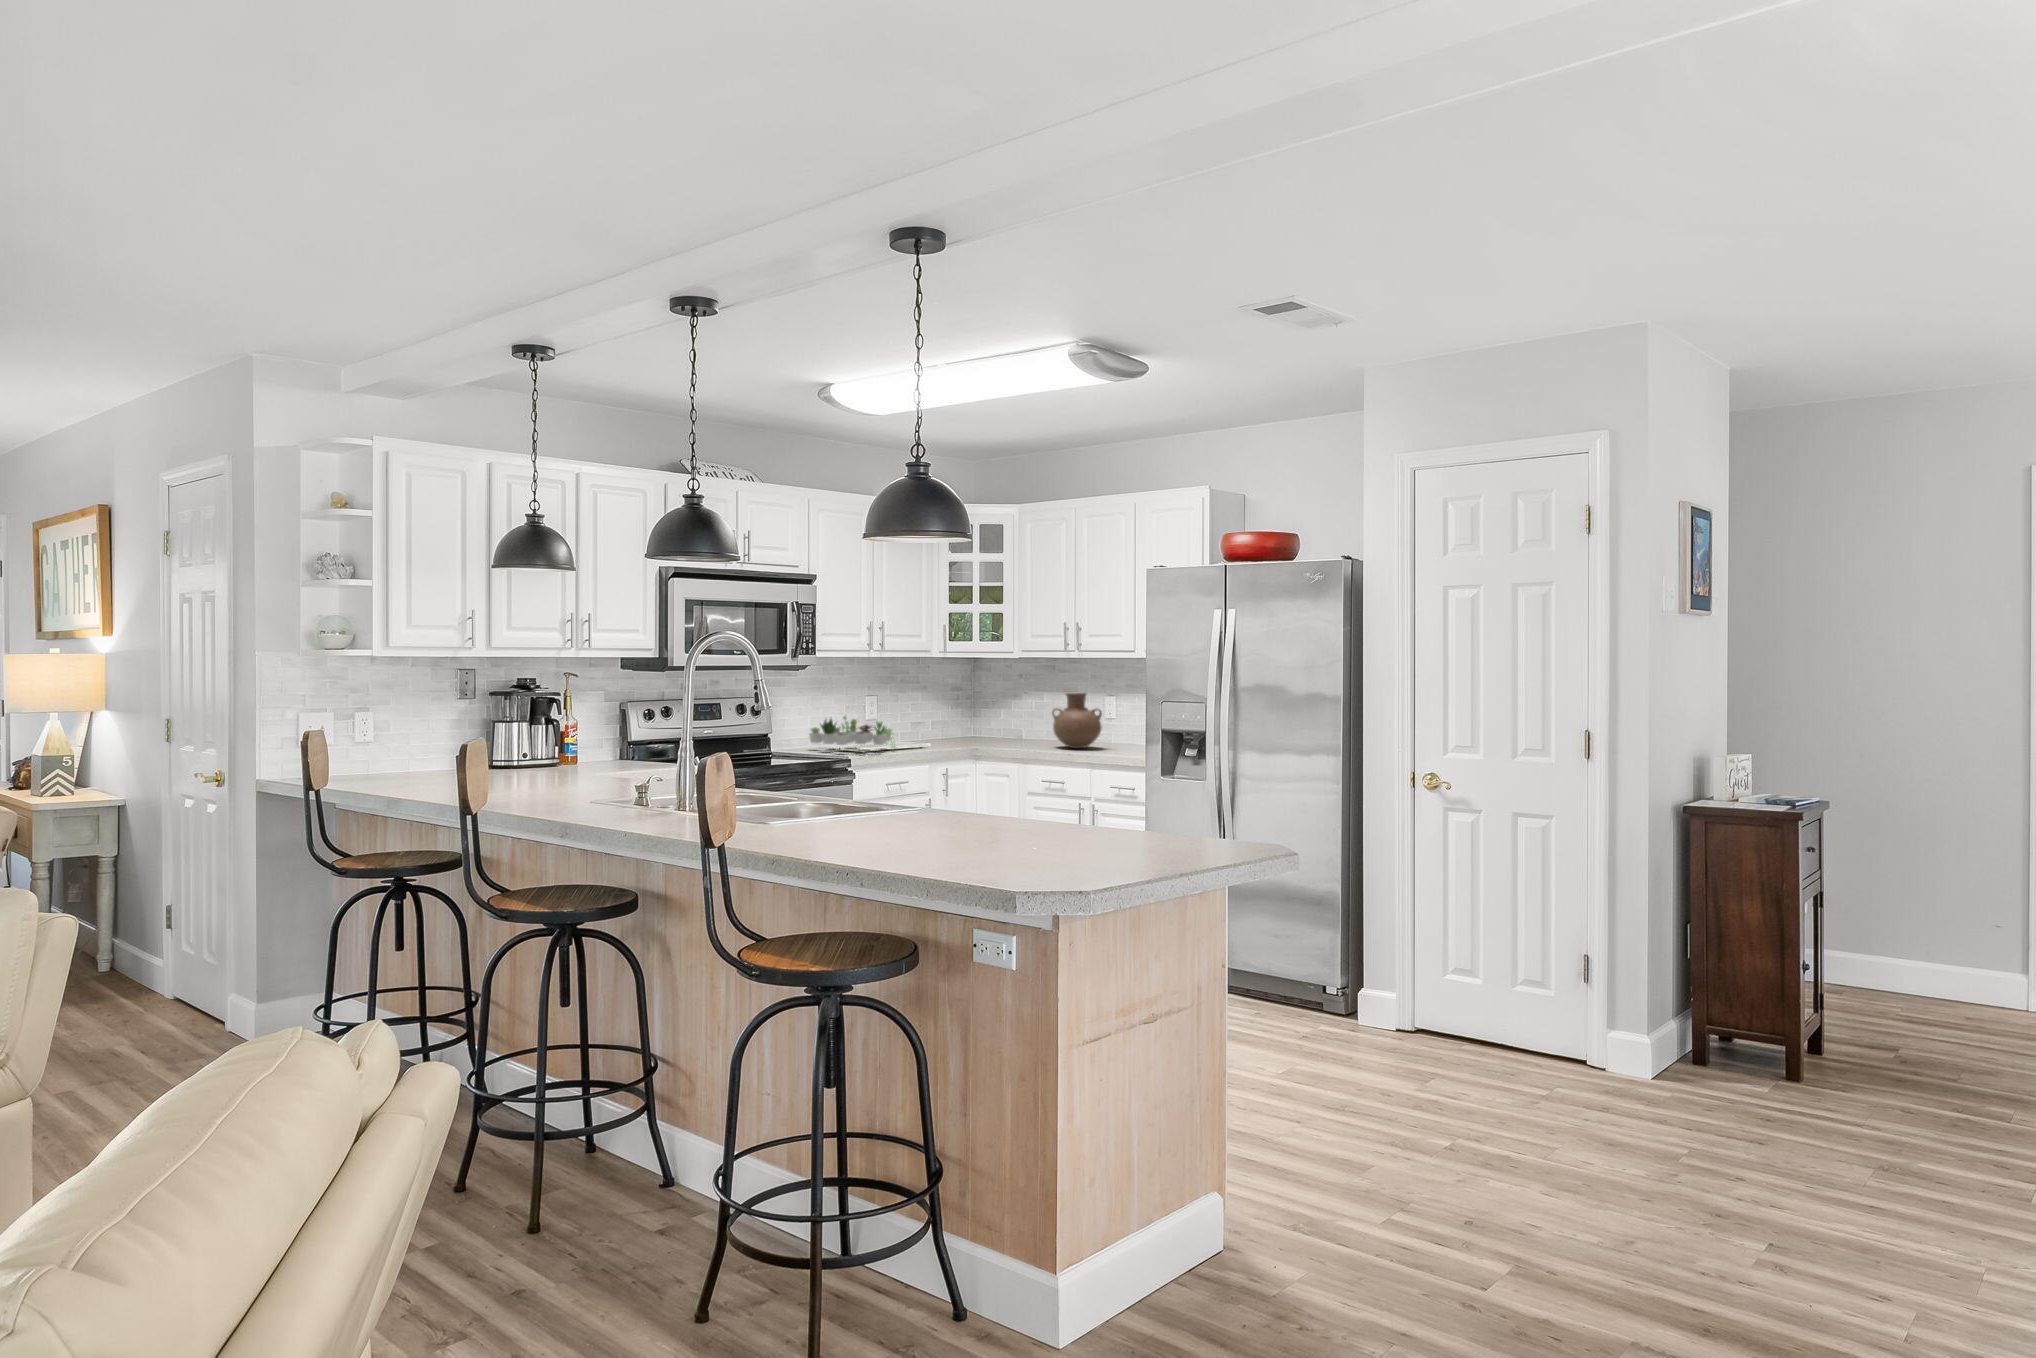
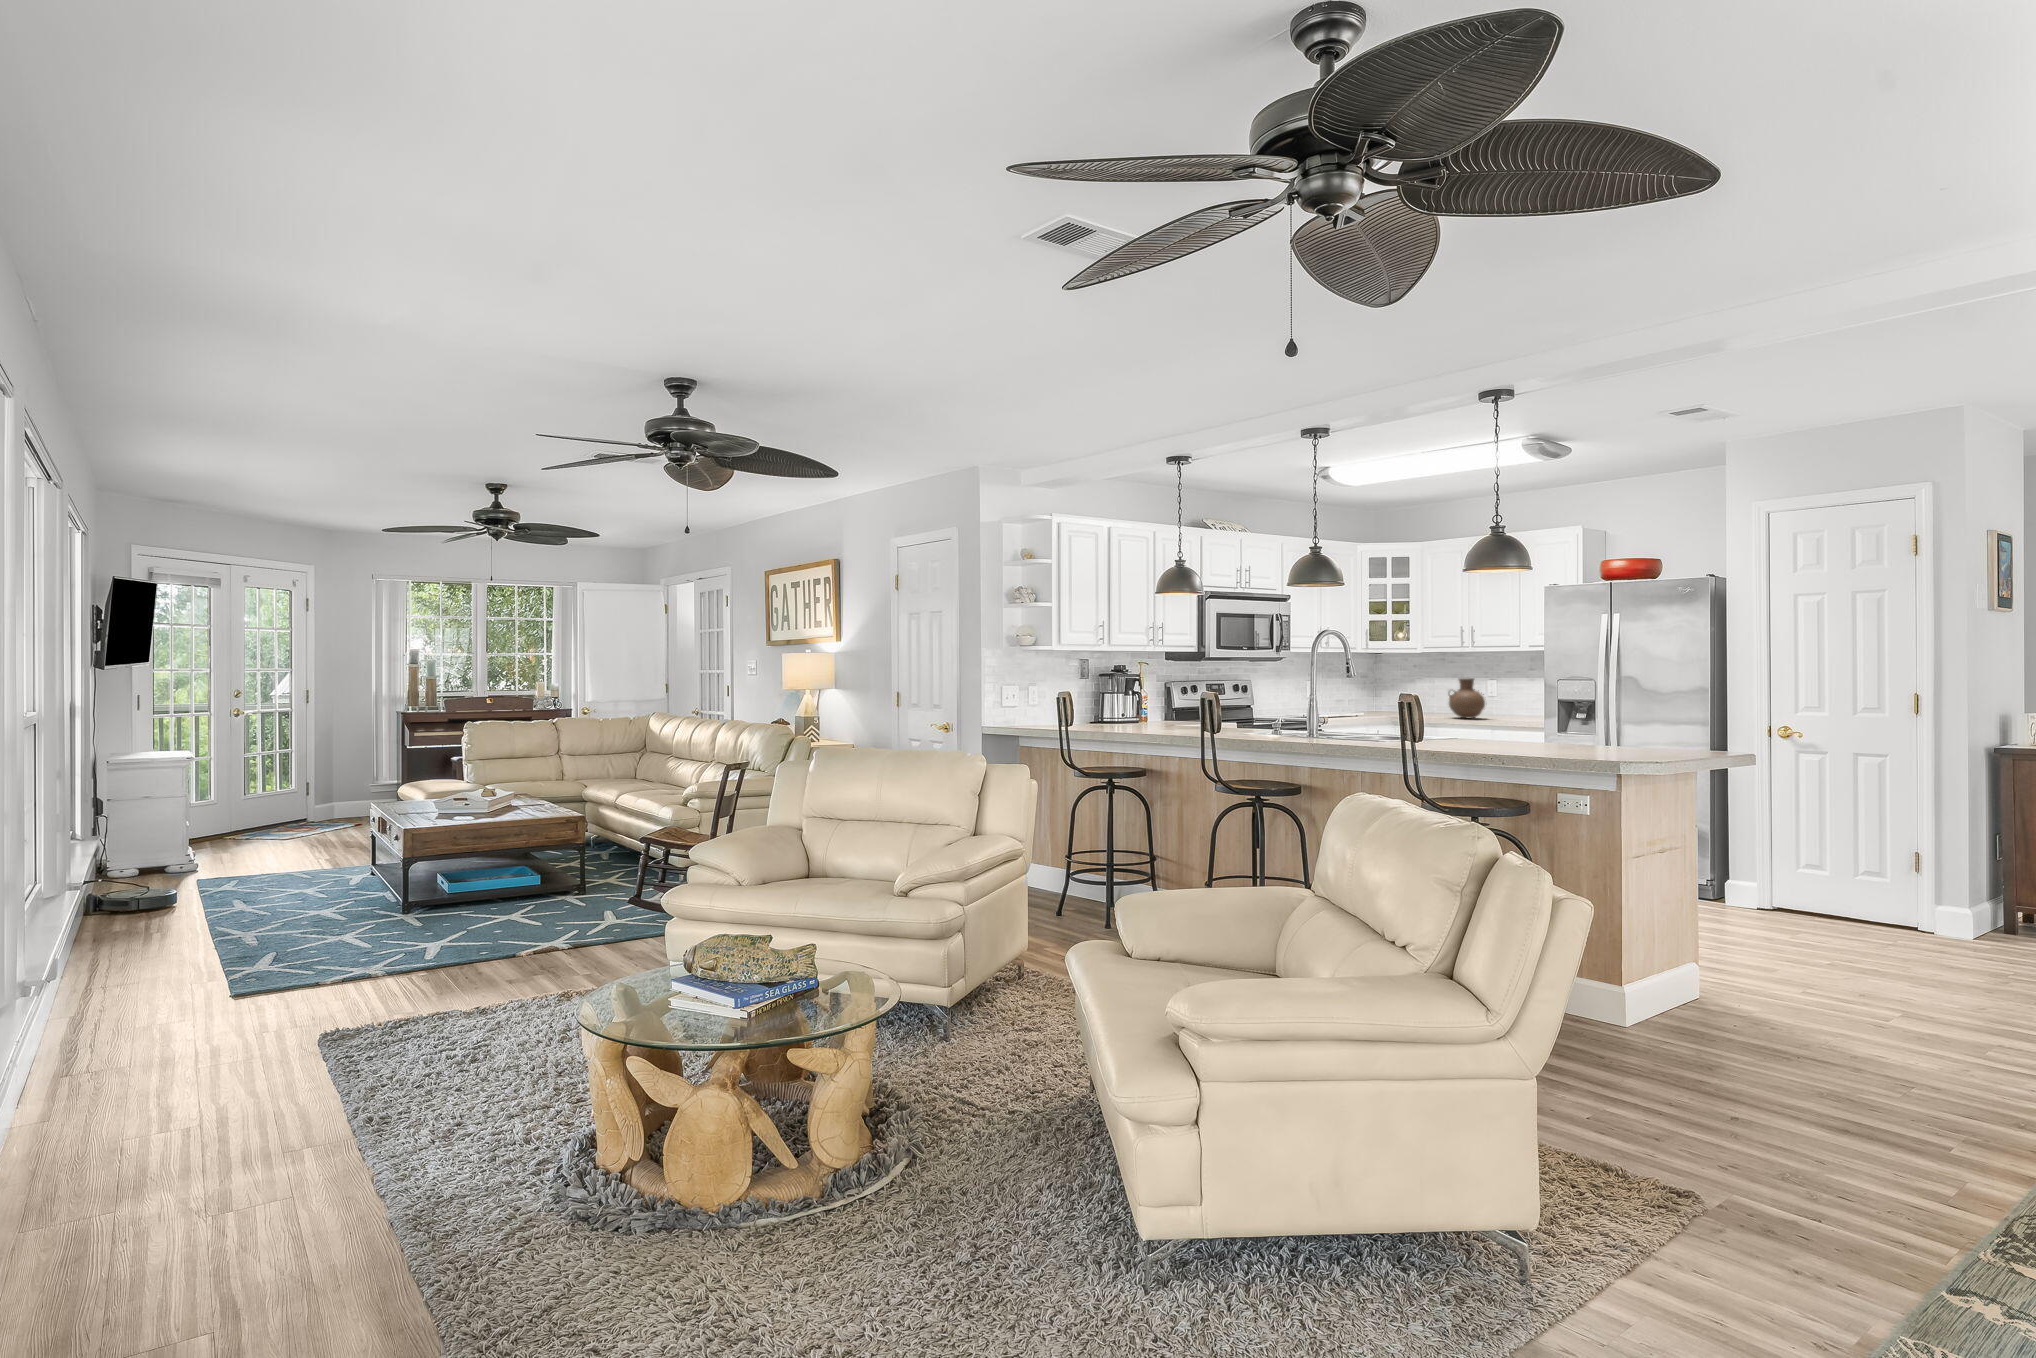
succulent plant: present [809,716,893,745] -> none [1279,692,1343,718]

